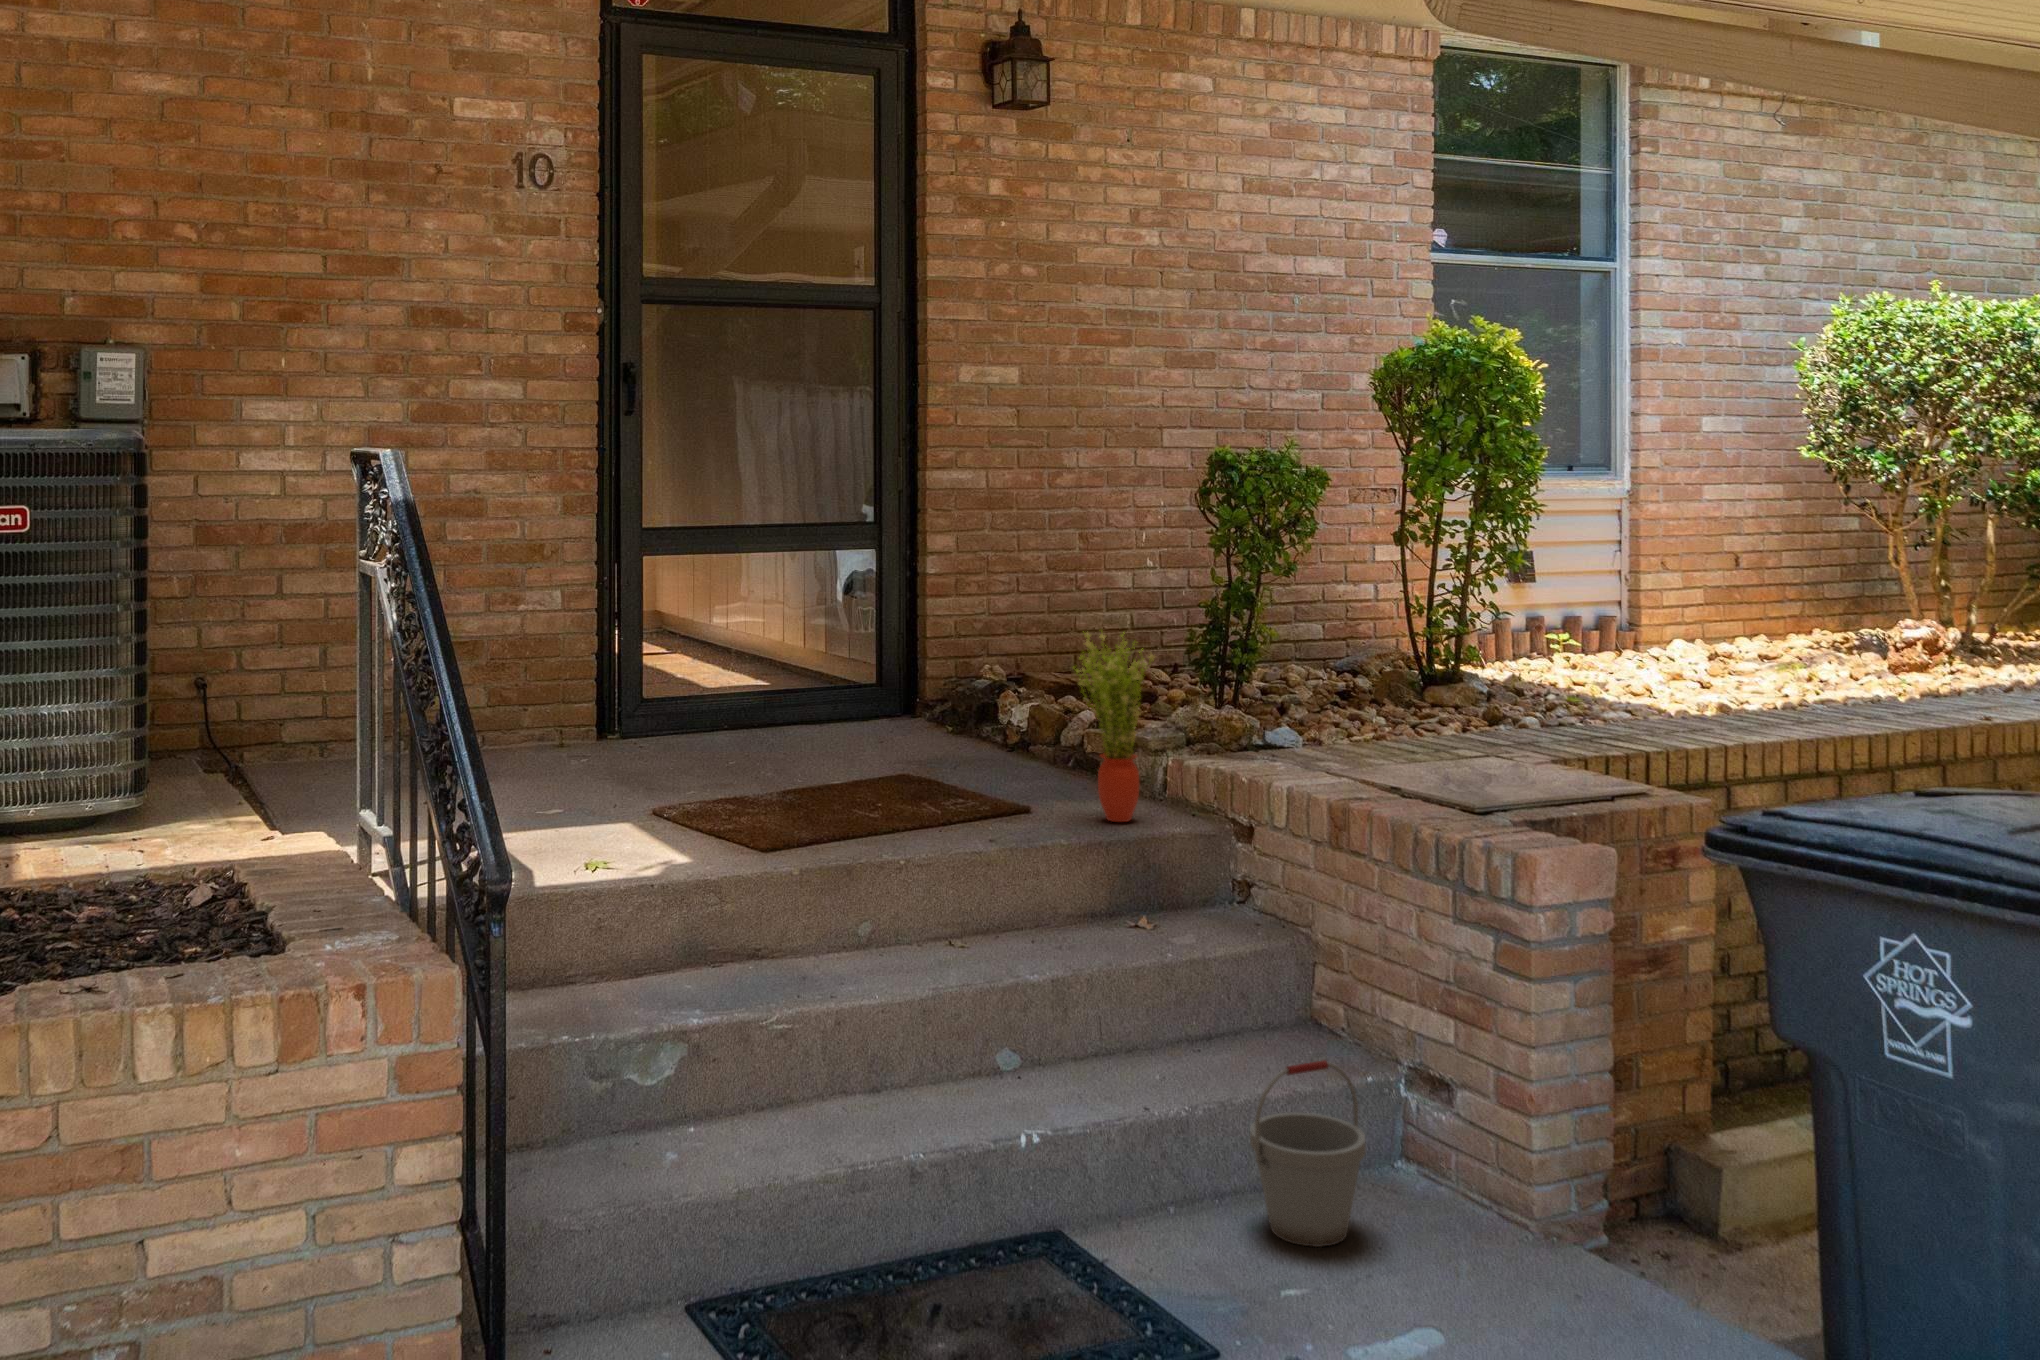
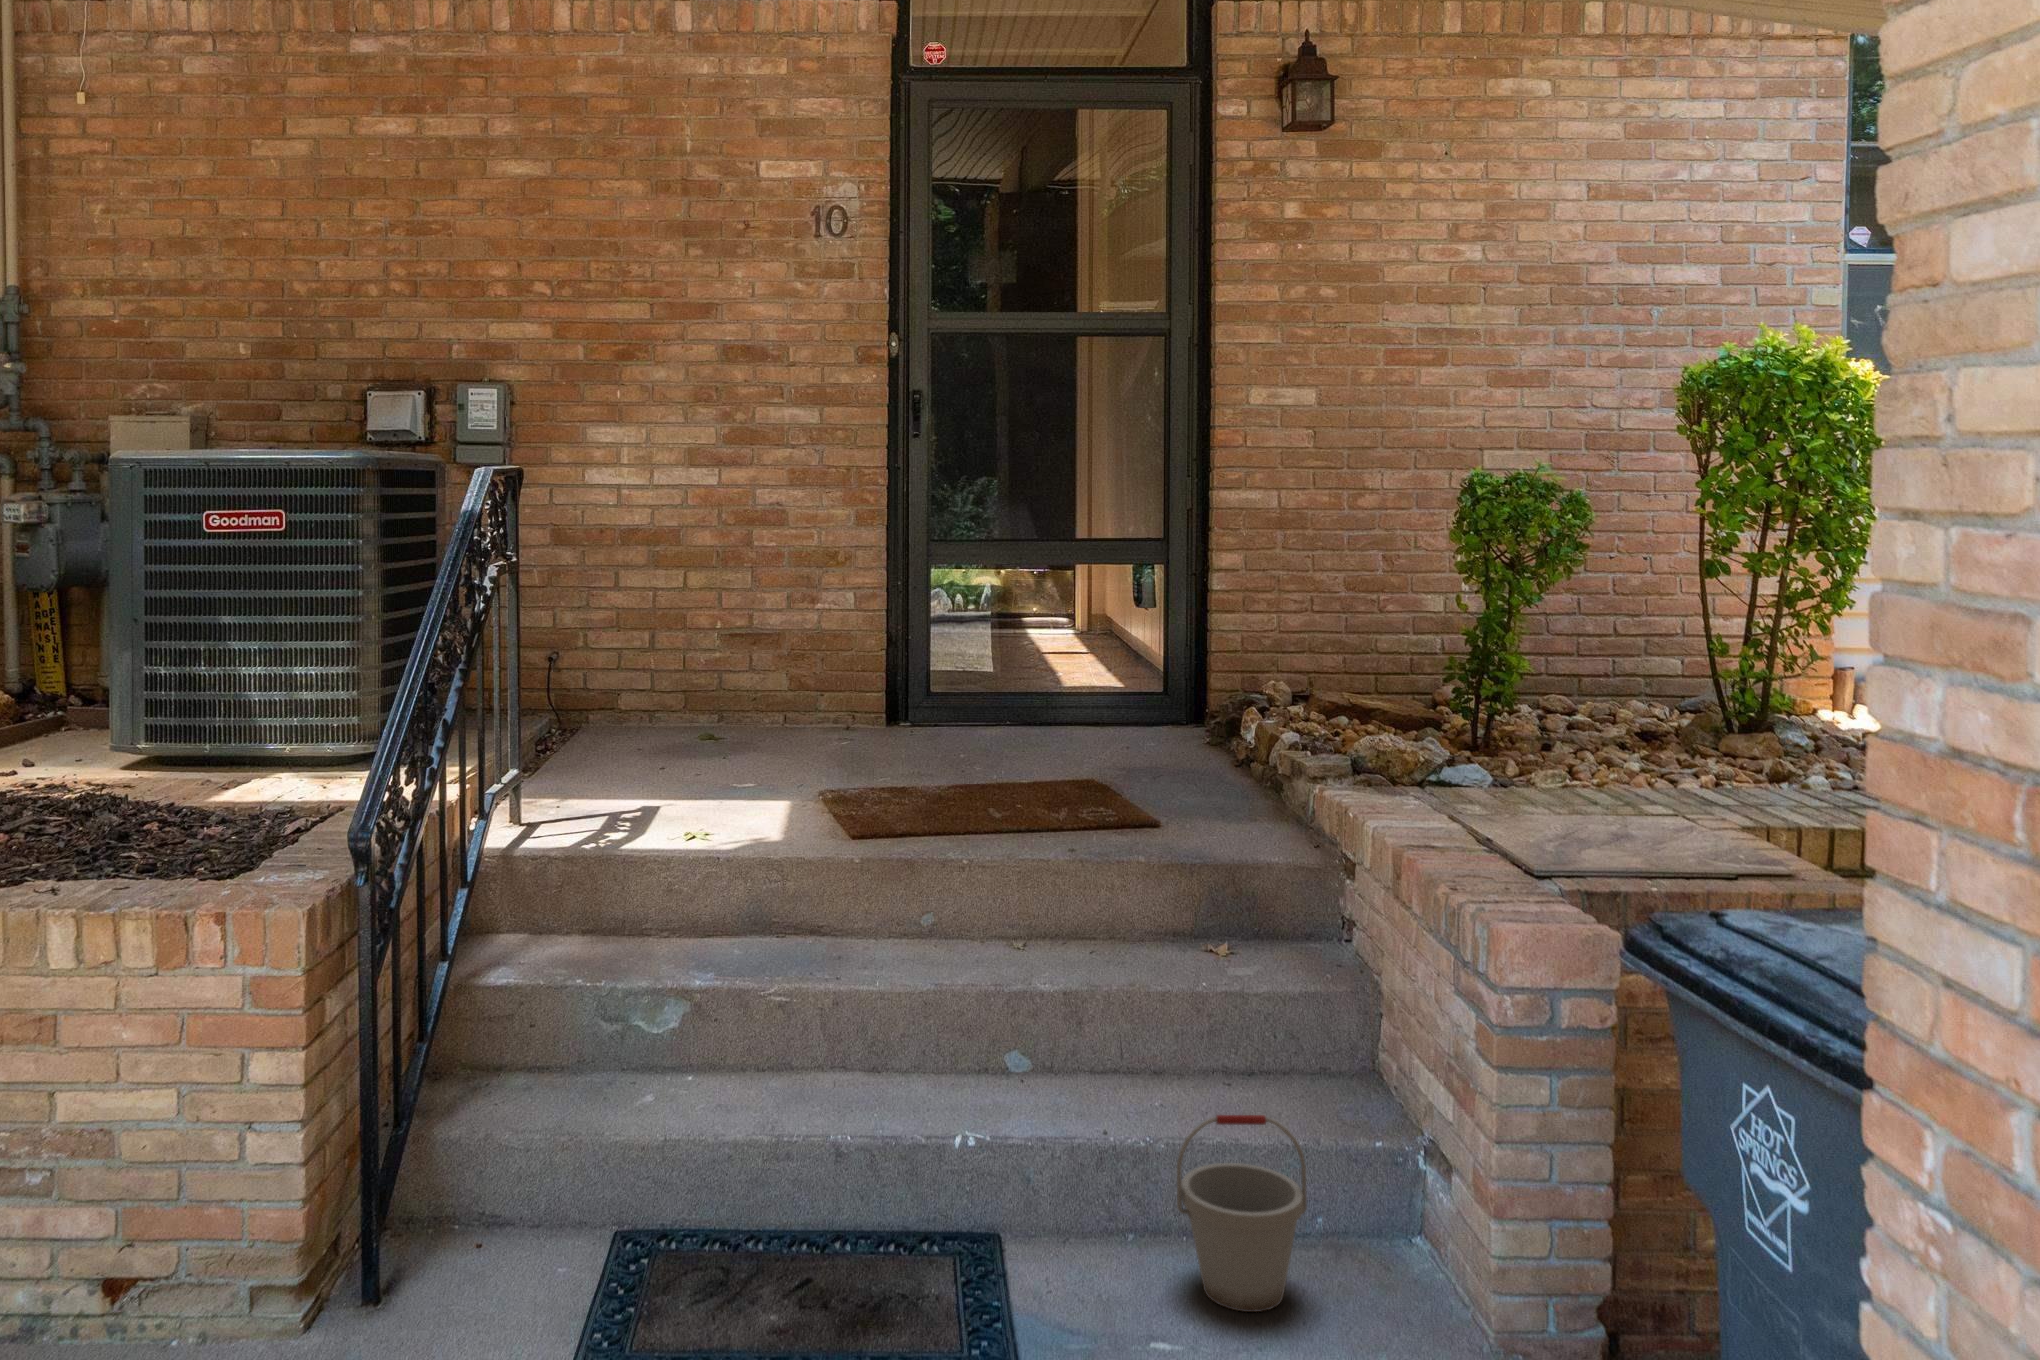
potted plant: present [1074,631,1154,822] -> none [1189,648,1272,843]

